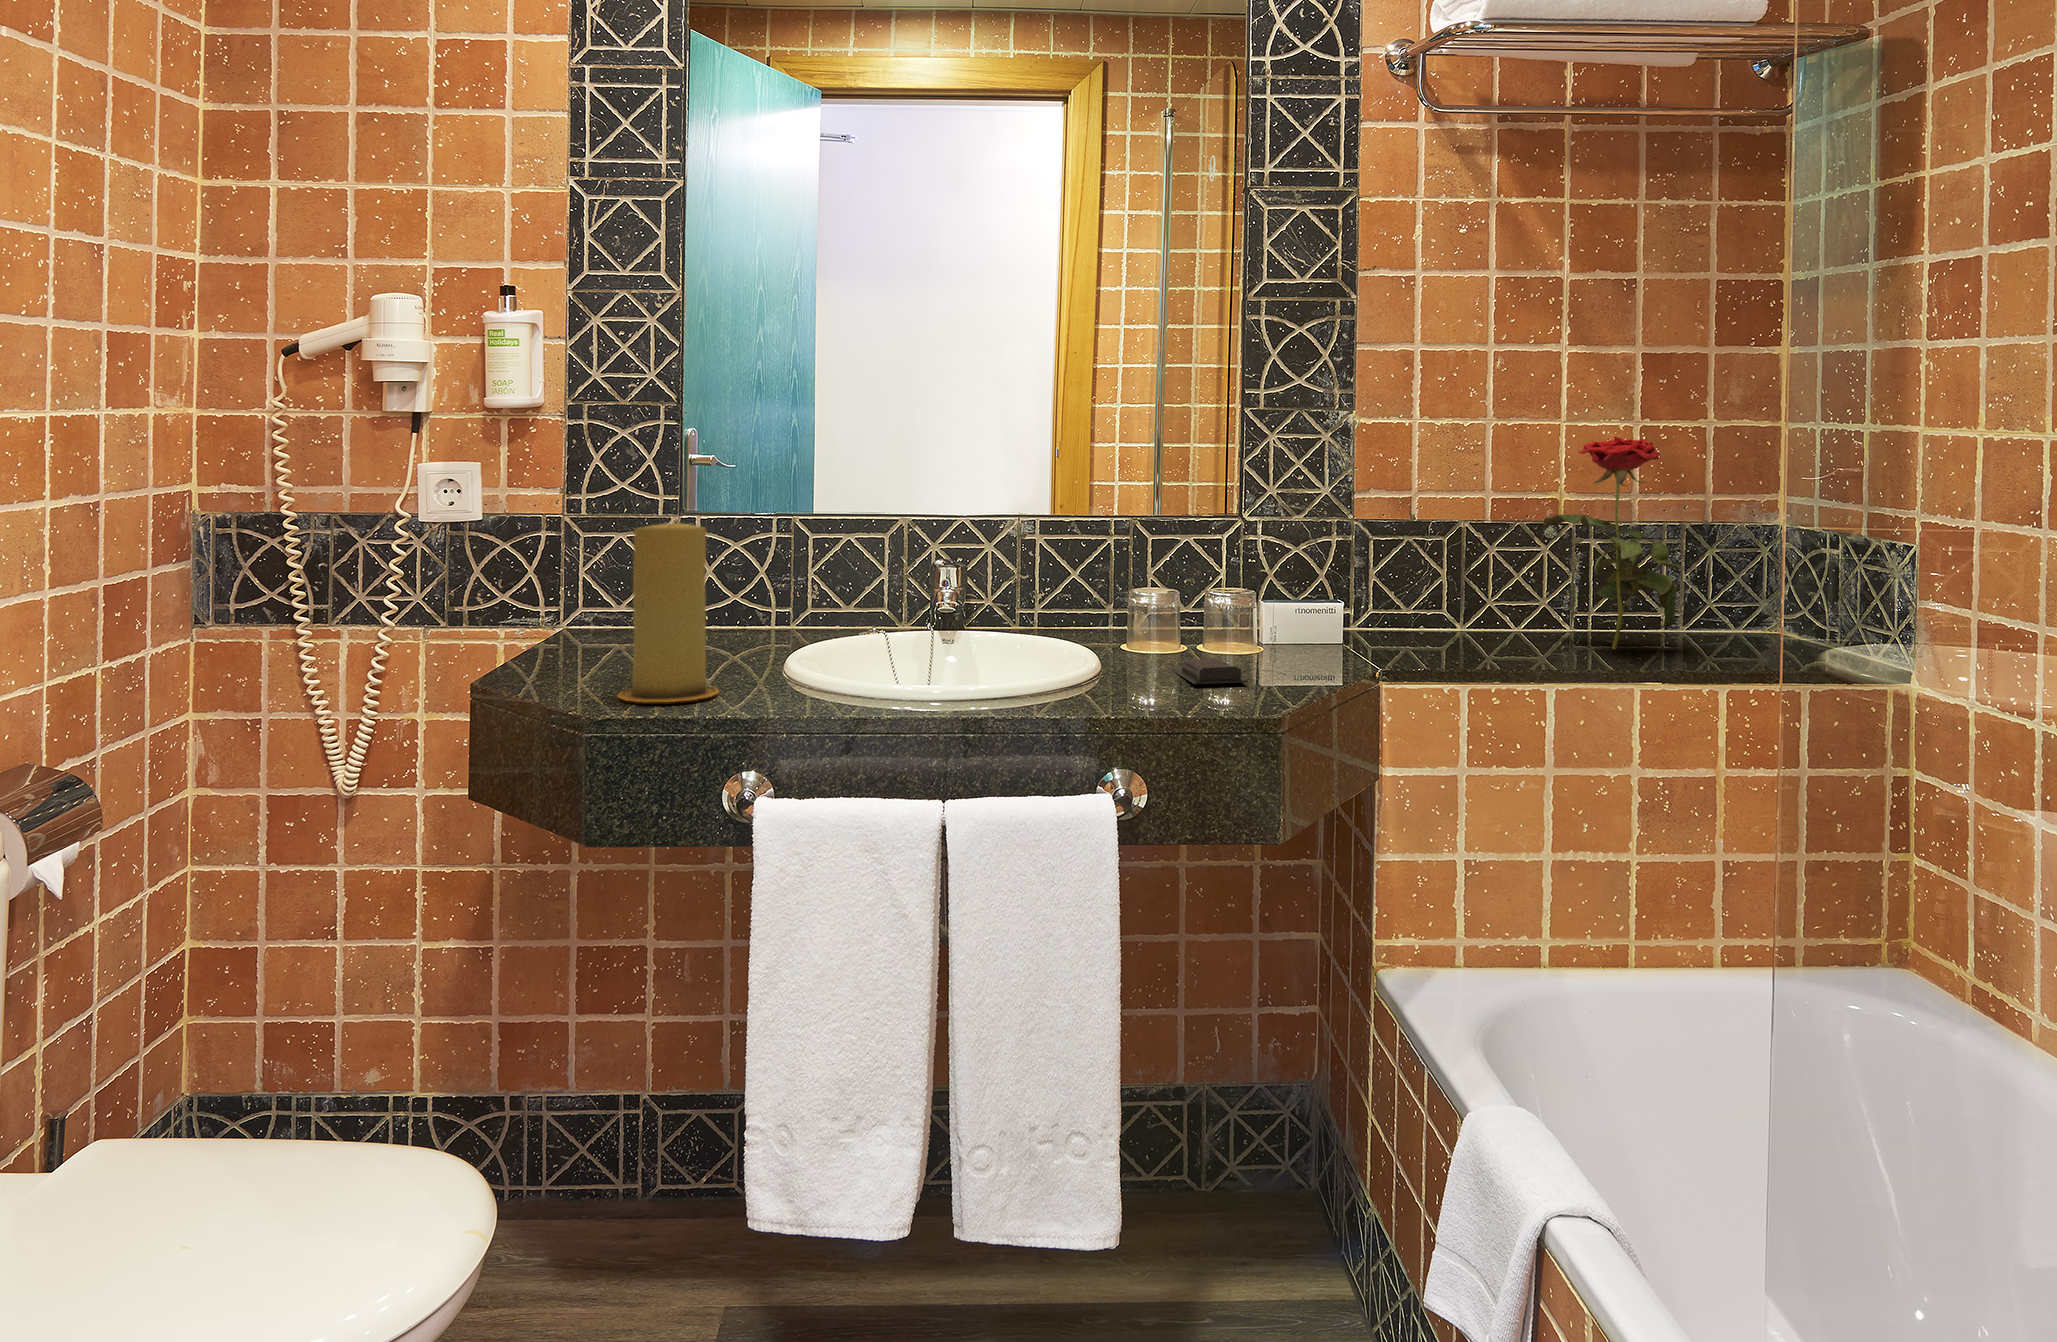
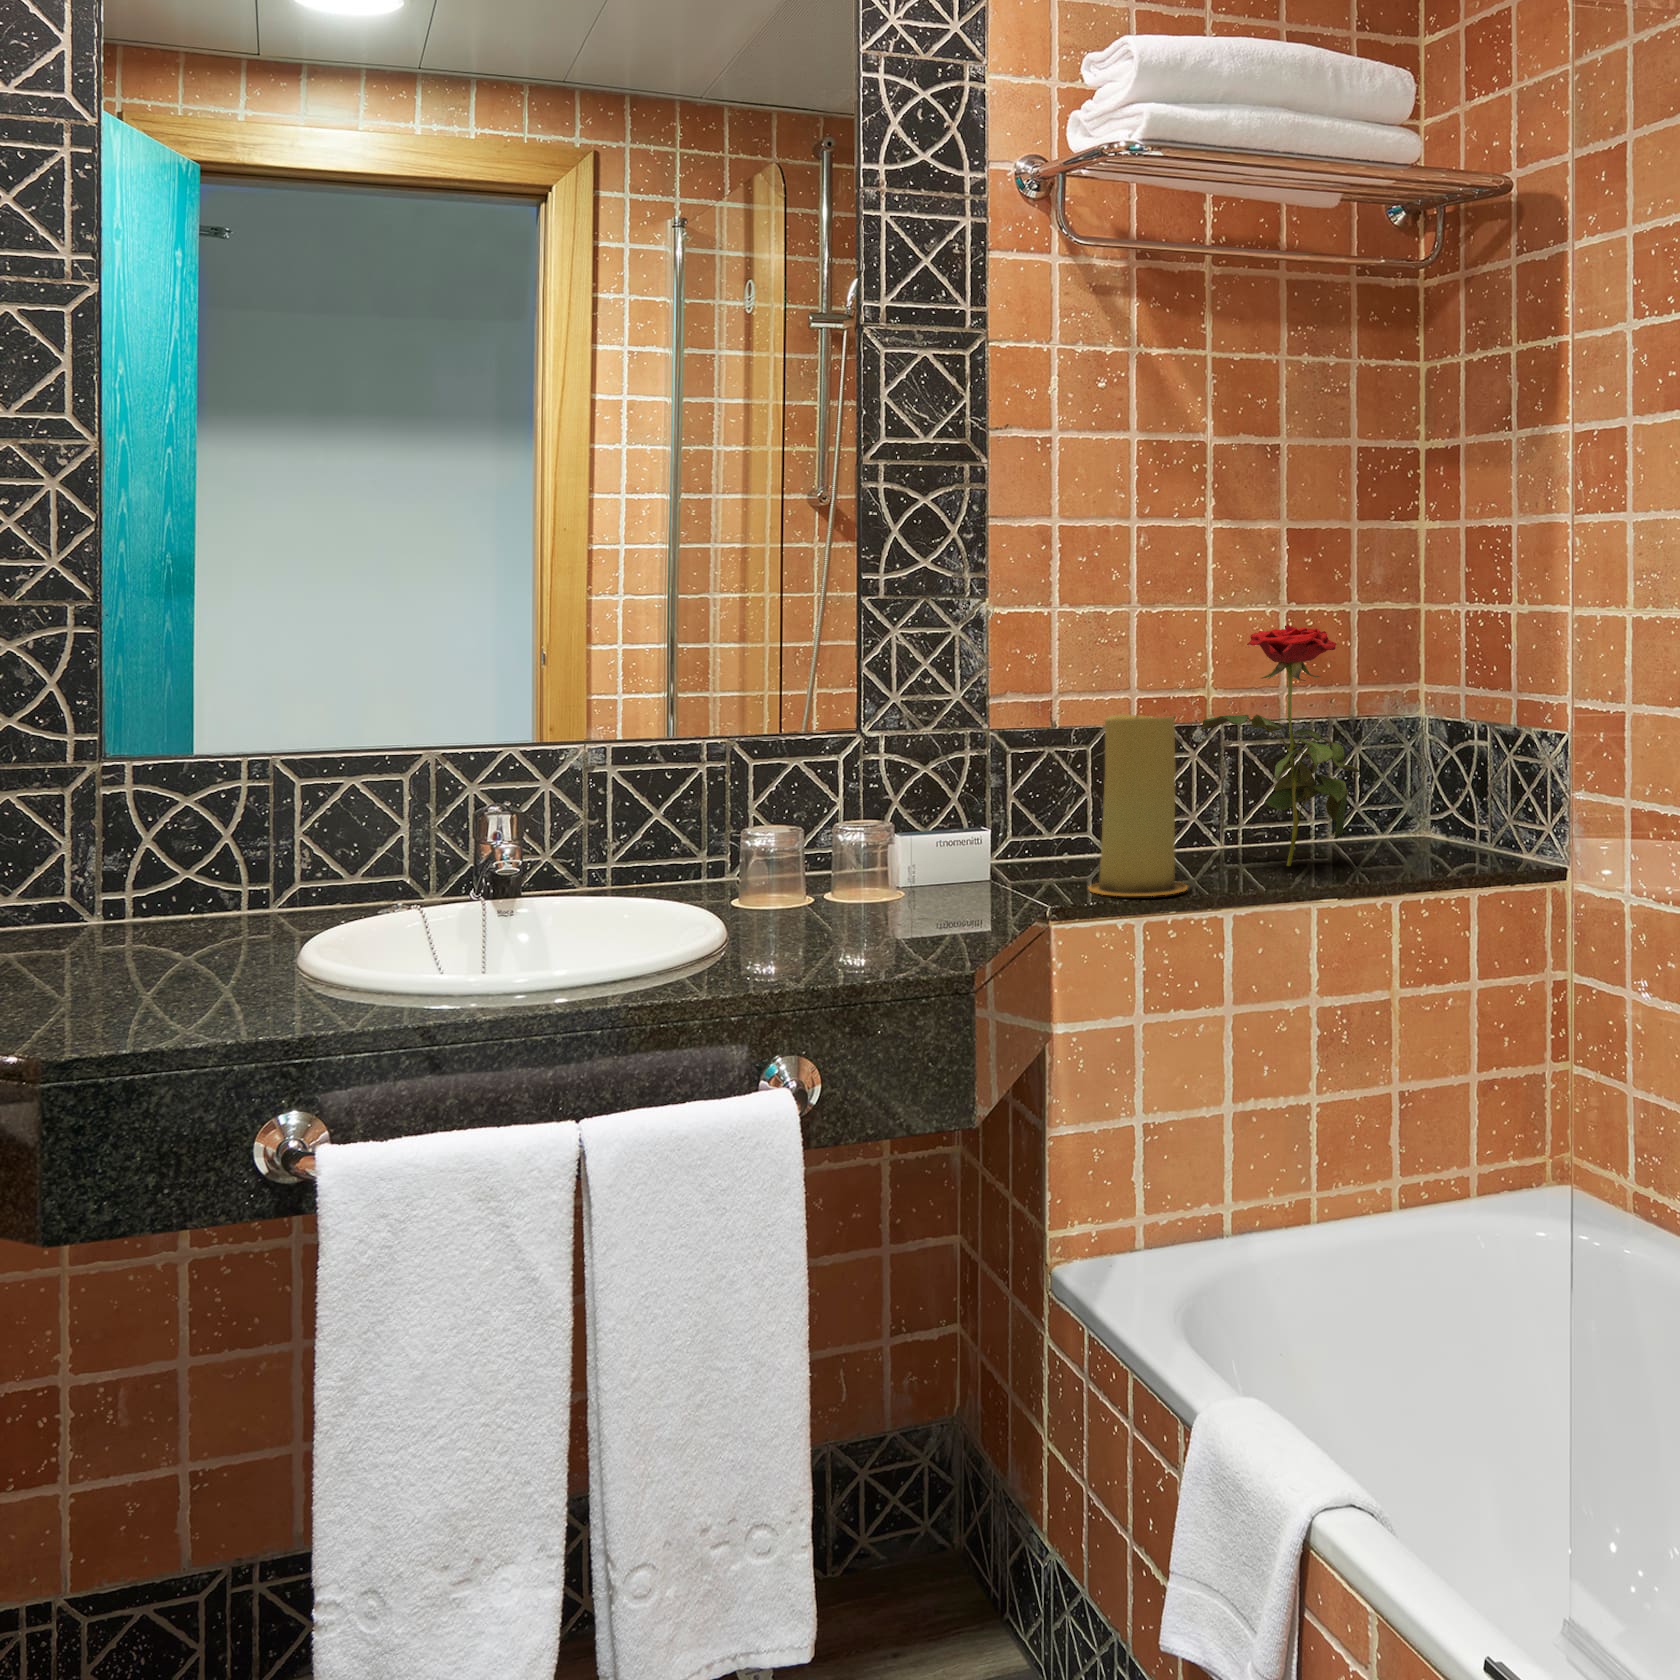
candle: present [618,523,719,702] -> present [1088,714,1188,896]
soap bar: present [1172,659,1248,684] -> none [842,909,959,943]

